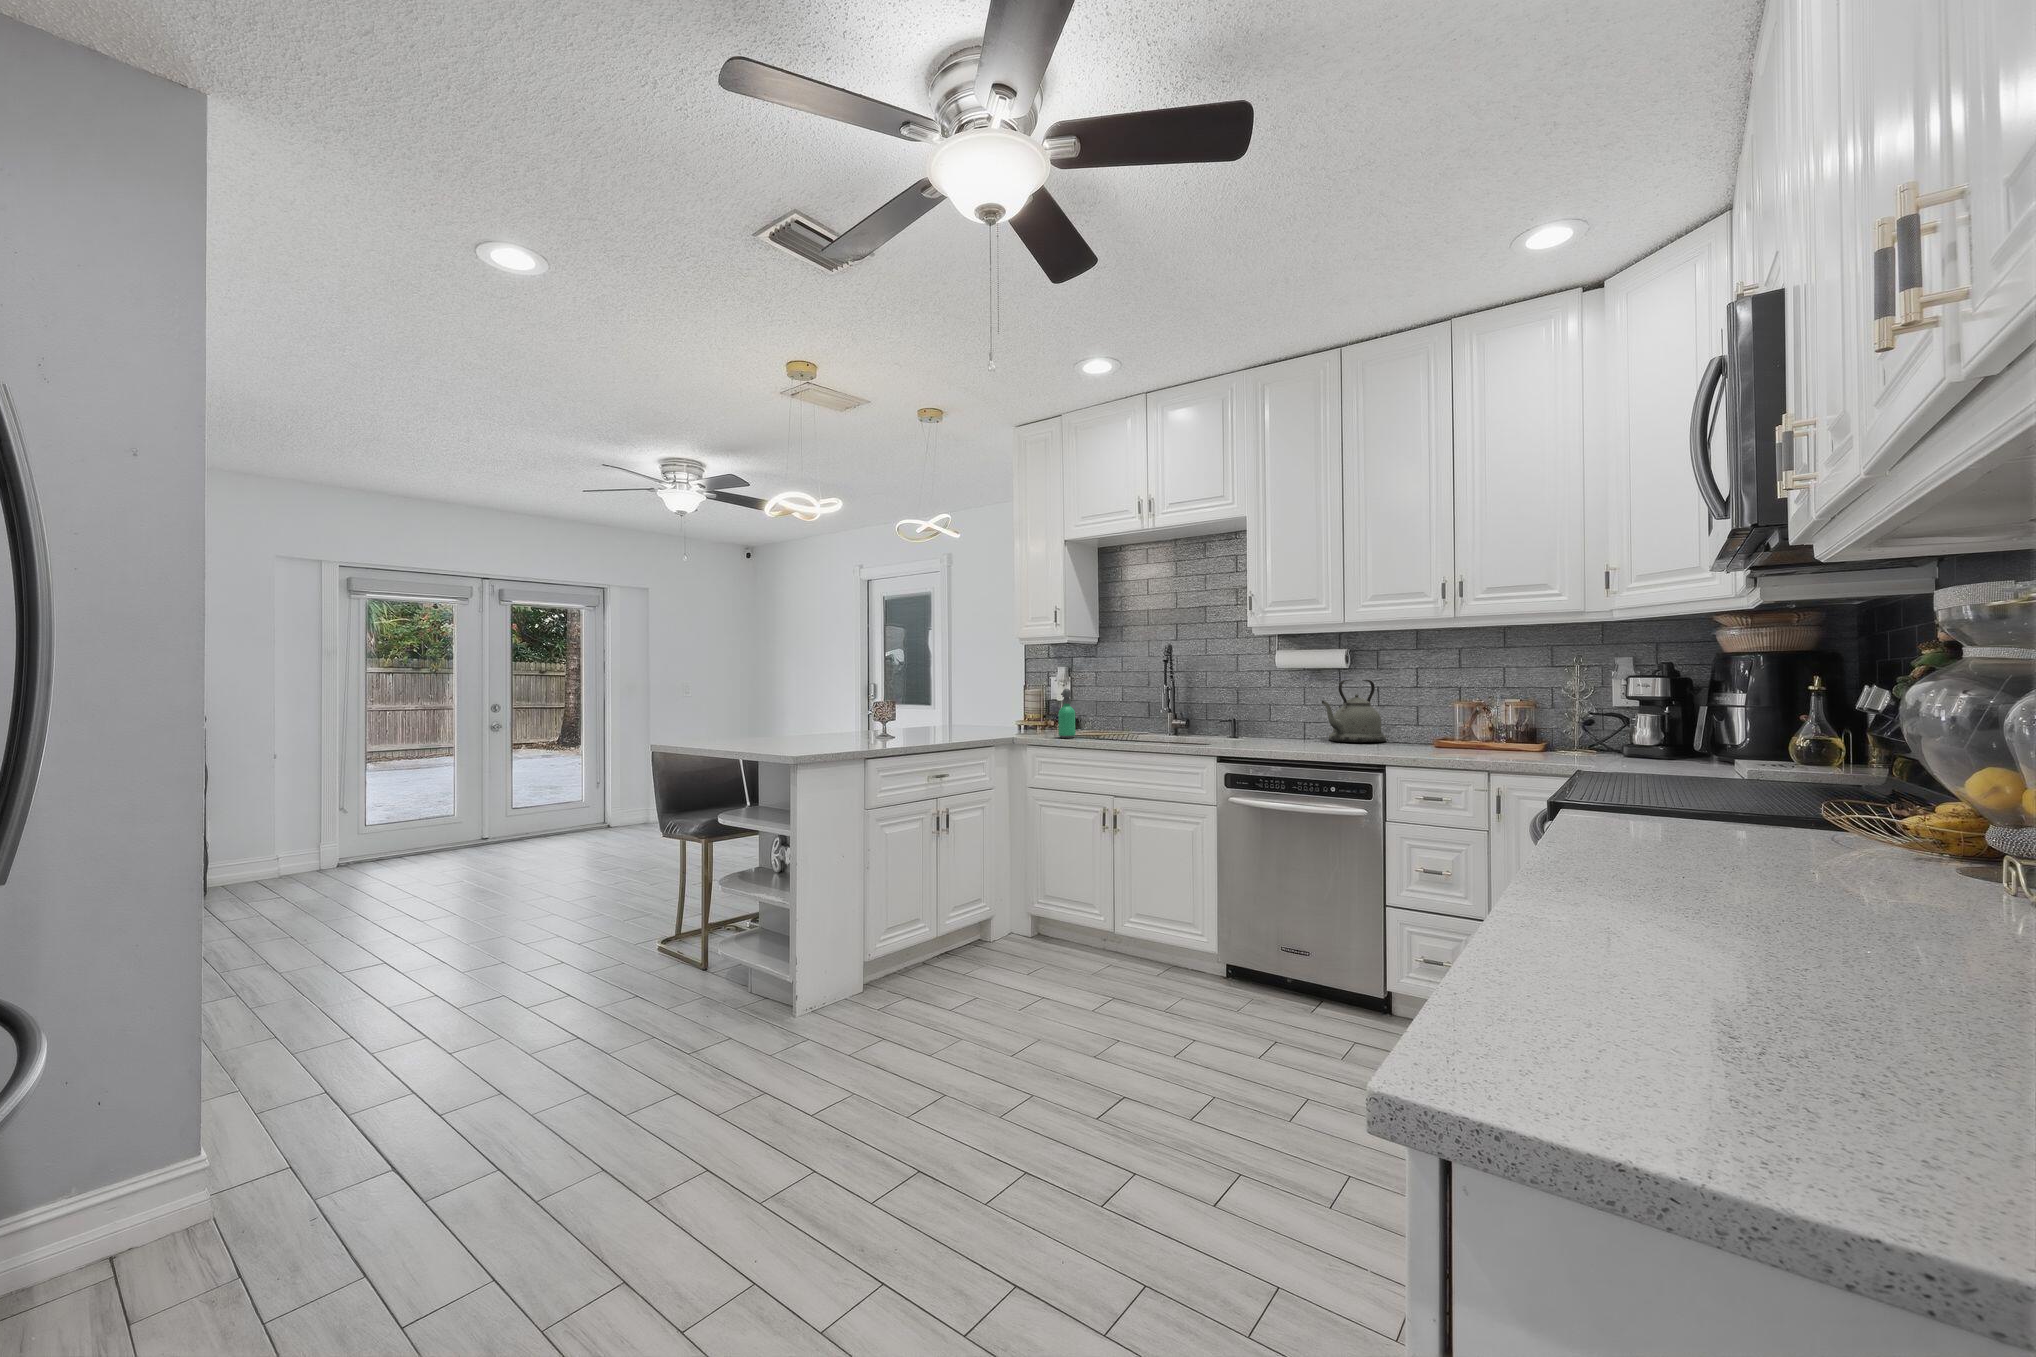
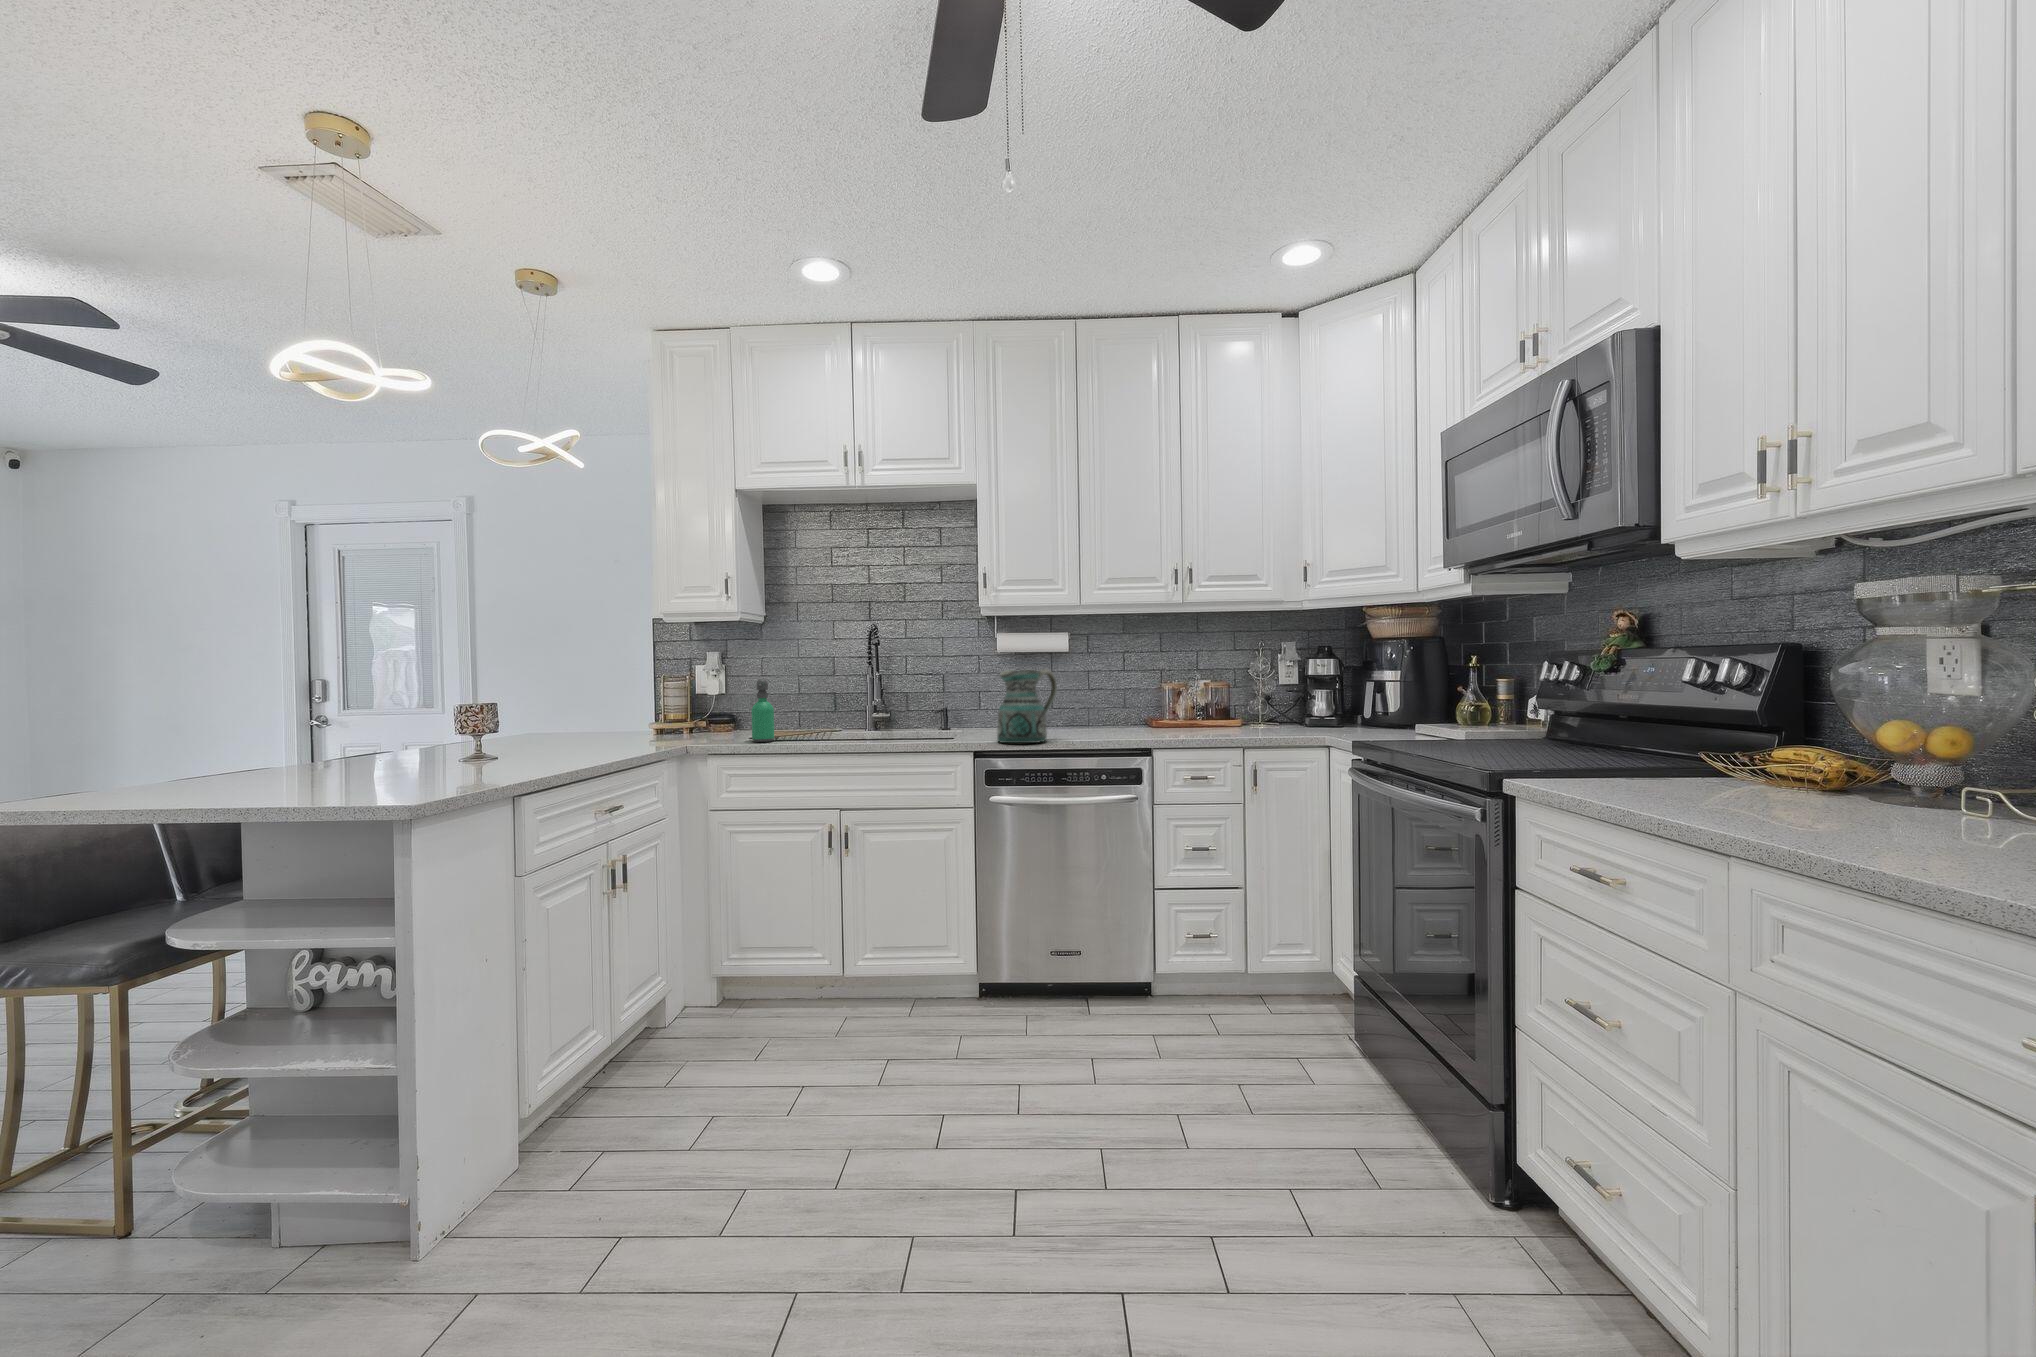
kettle: present [1322,680,1386,742] -> none [1058,663,1113,729]
ceramic pitcher: none [1241,685,1303,751] -> present [997,669,1057,743]

